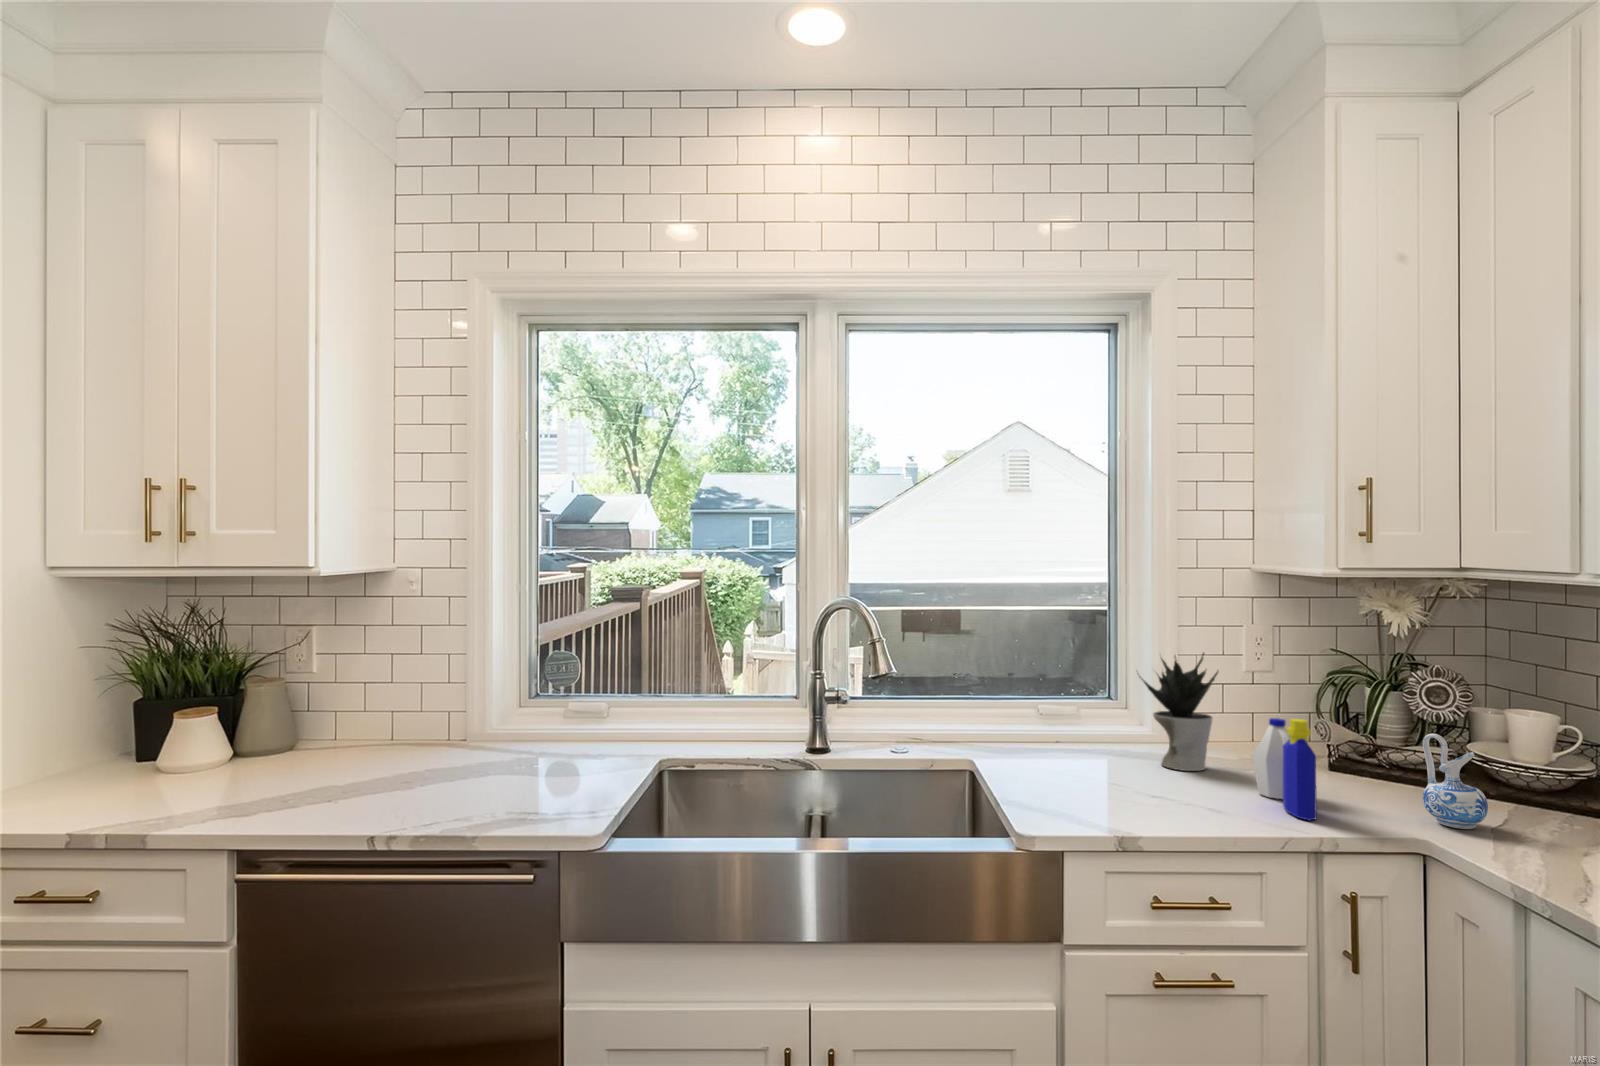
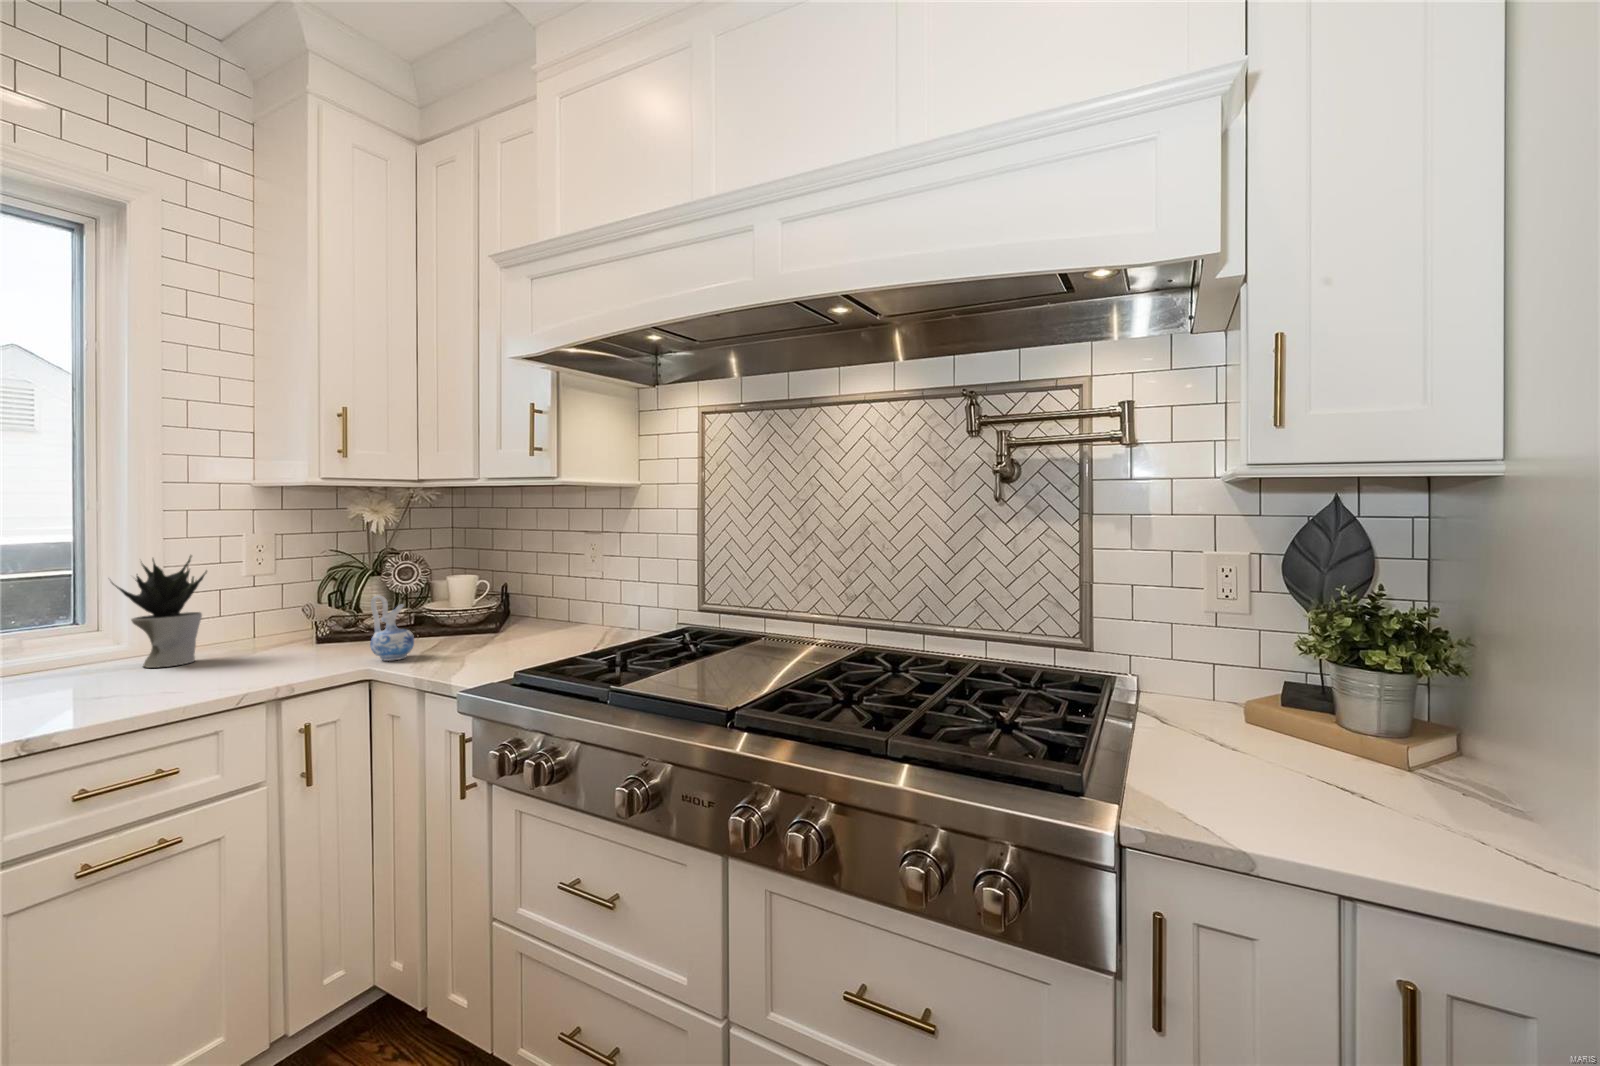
bottle: present [1252,718,1317,821] -> none [228,597,284,680]

